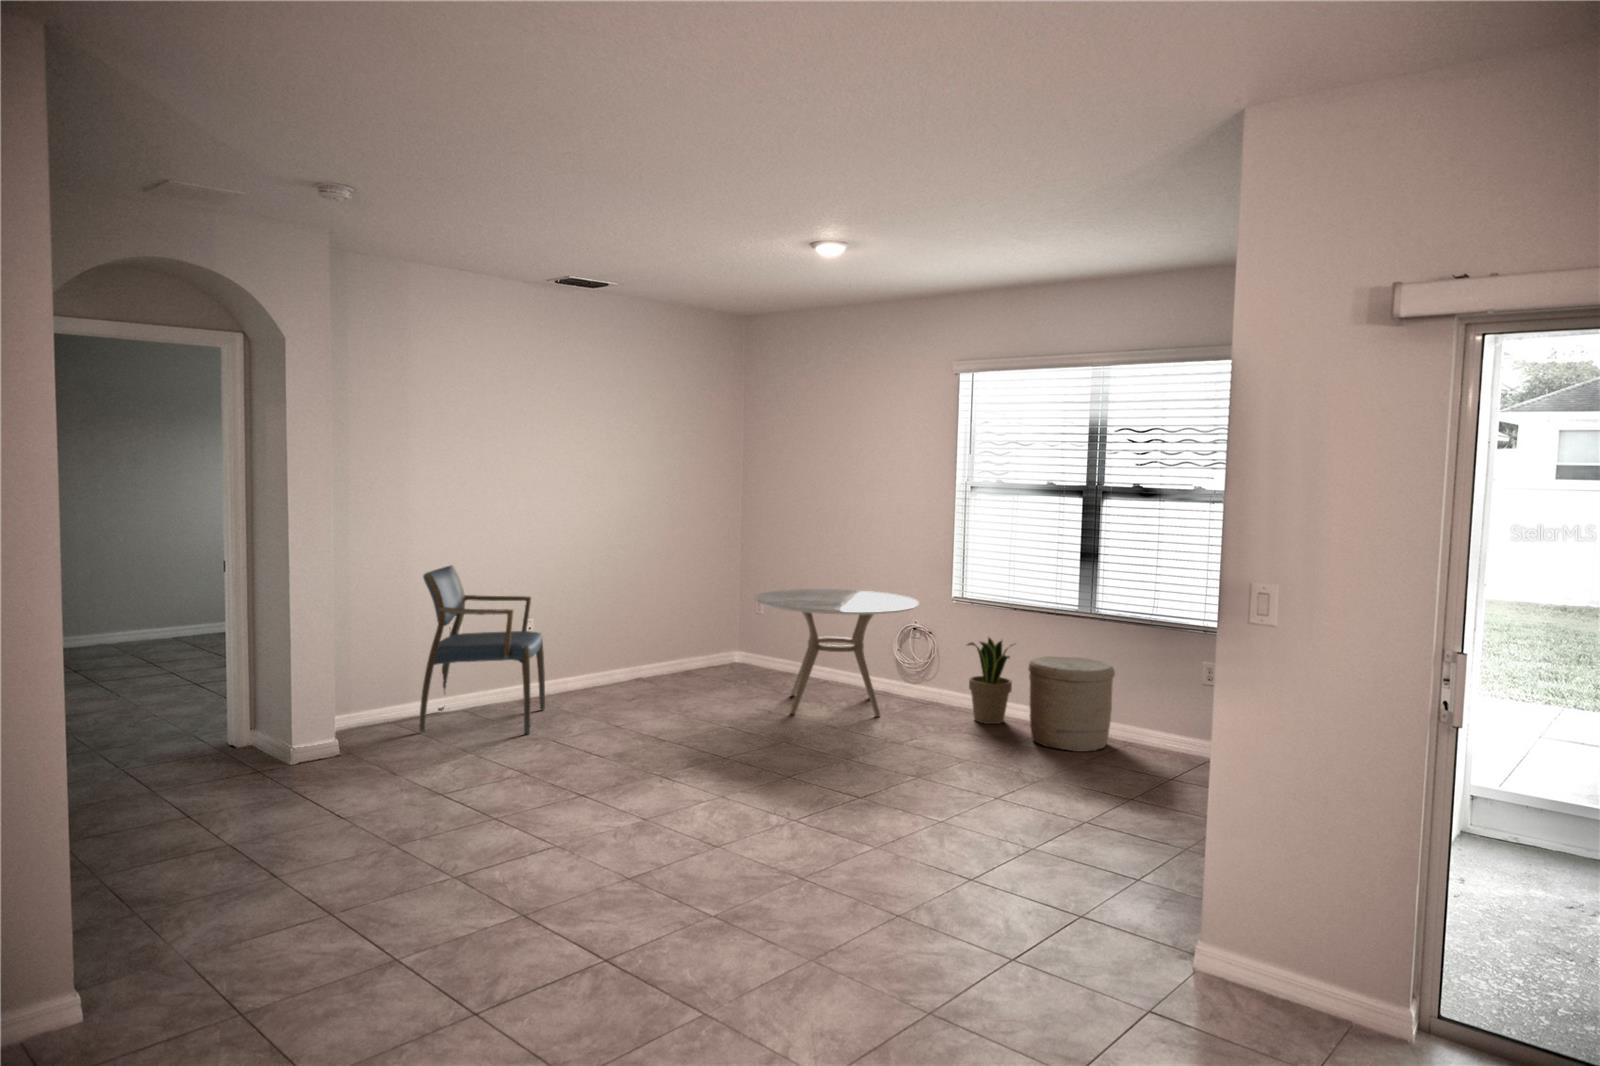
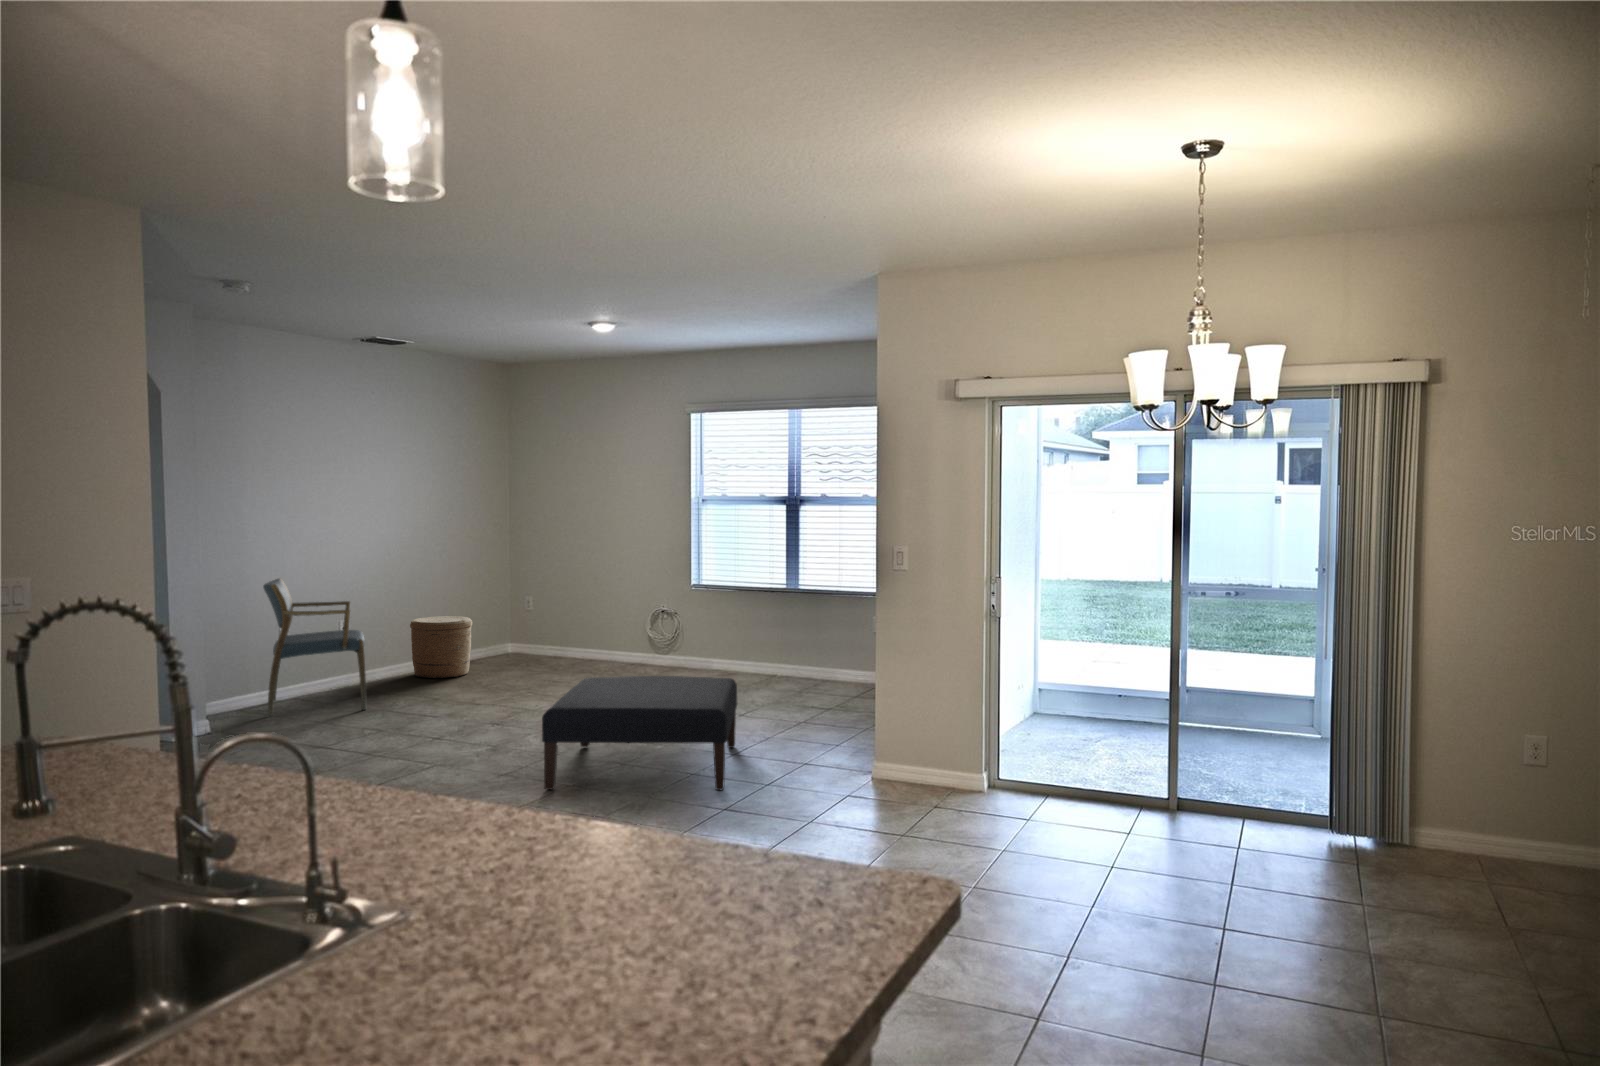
dining table: present [754,589,919,717] -> none [537,585,668,682]
potted plant: present [967,638,1013,724] -> none [706,611,743,677]
woven basket: present [1028,656,1115,752] -> present [410,616,472,678]
ottoman: none [660,736,978,961] -> present [542,676,737,790]

